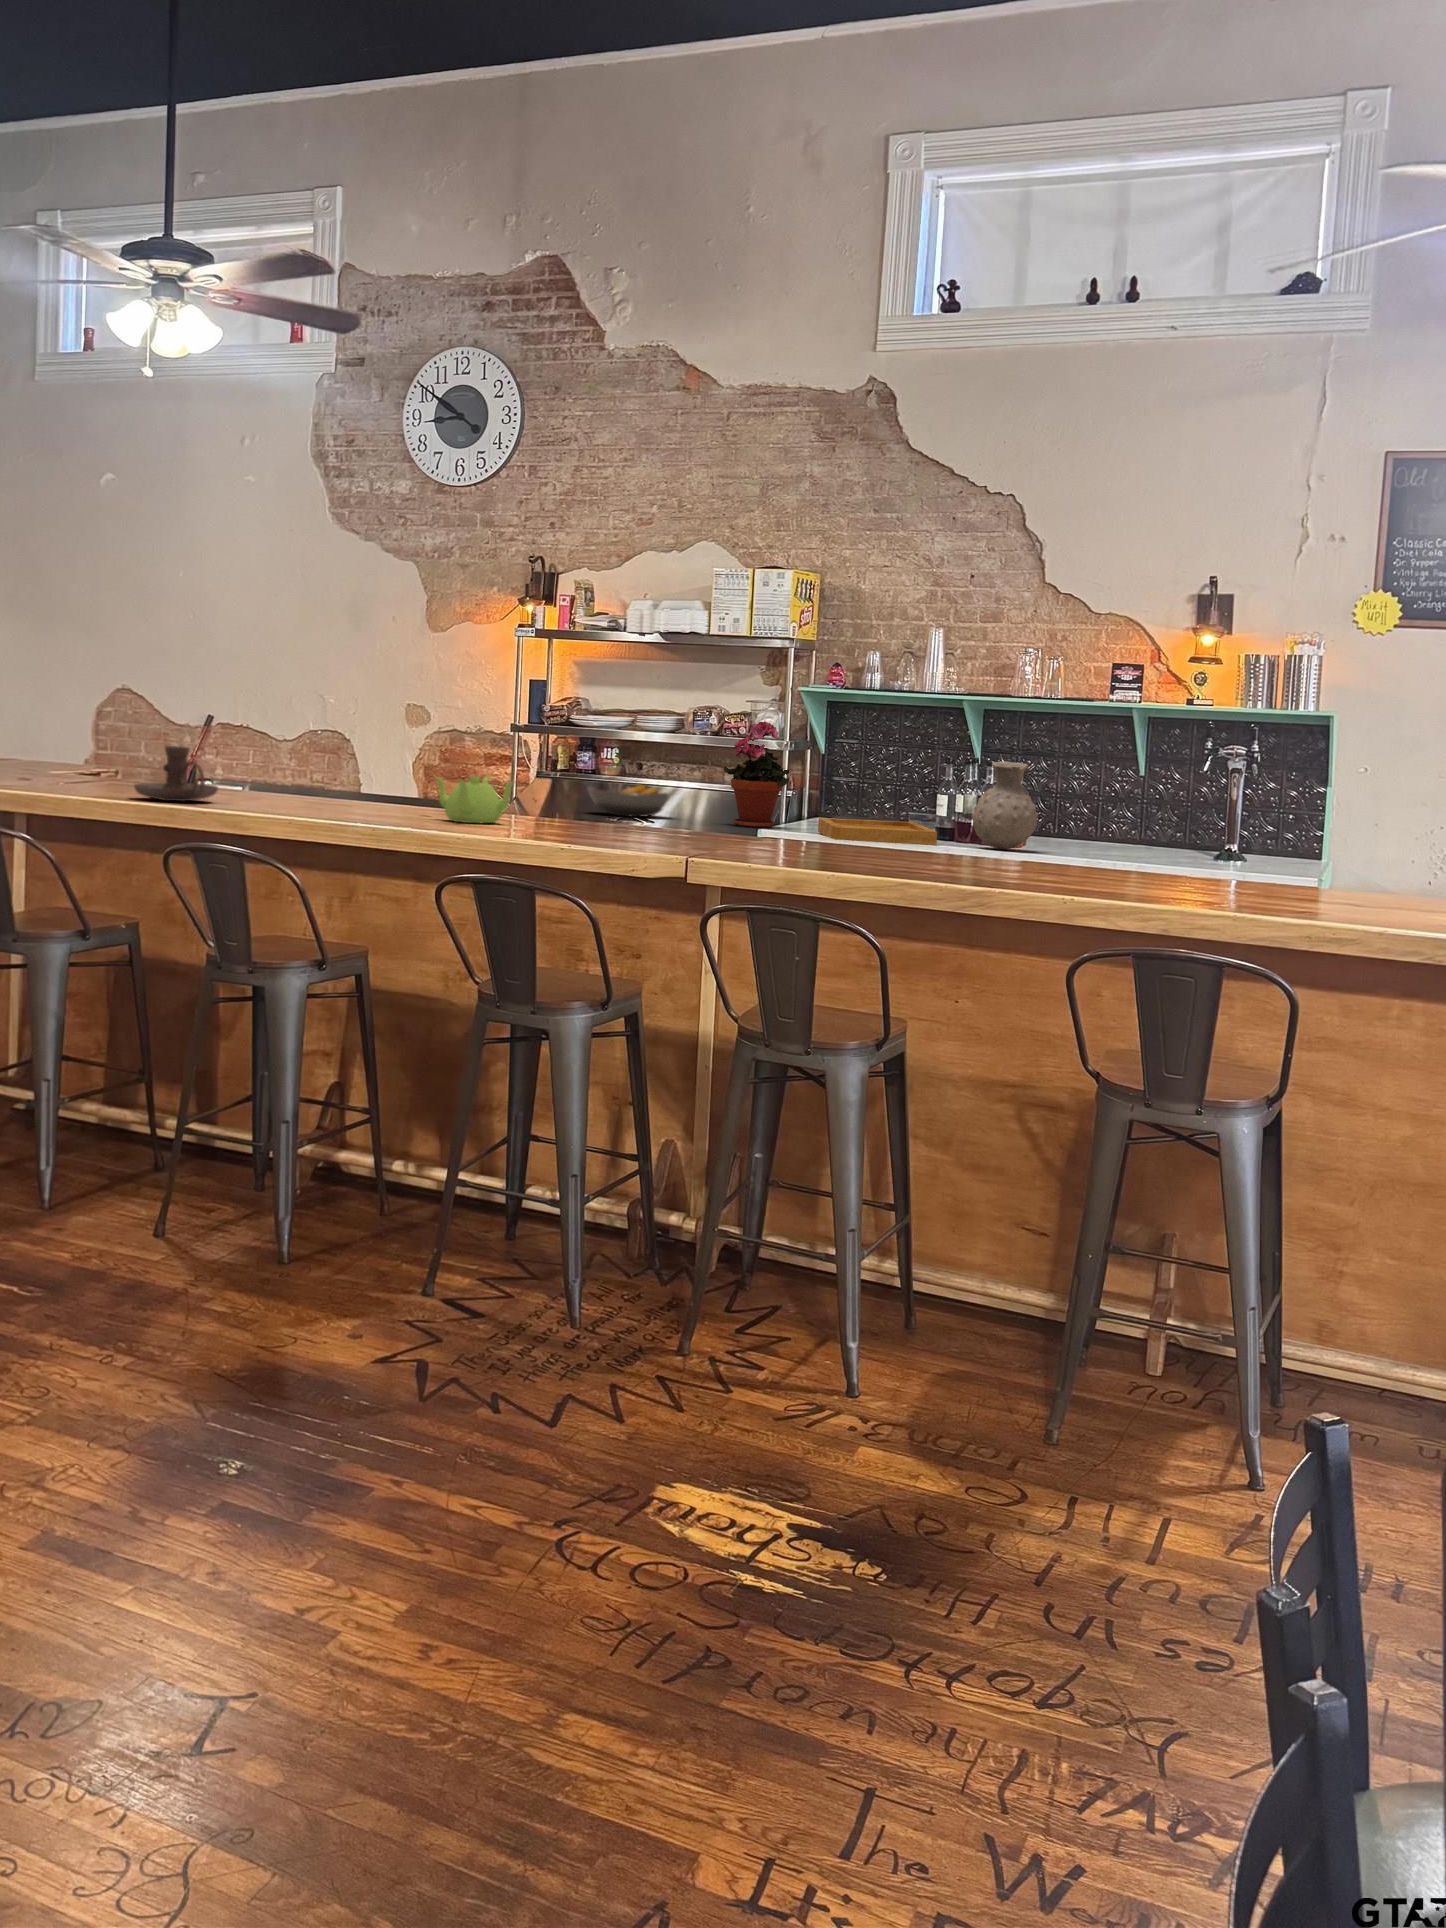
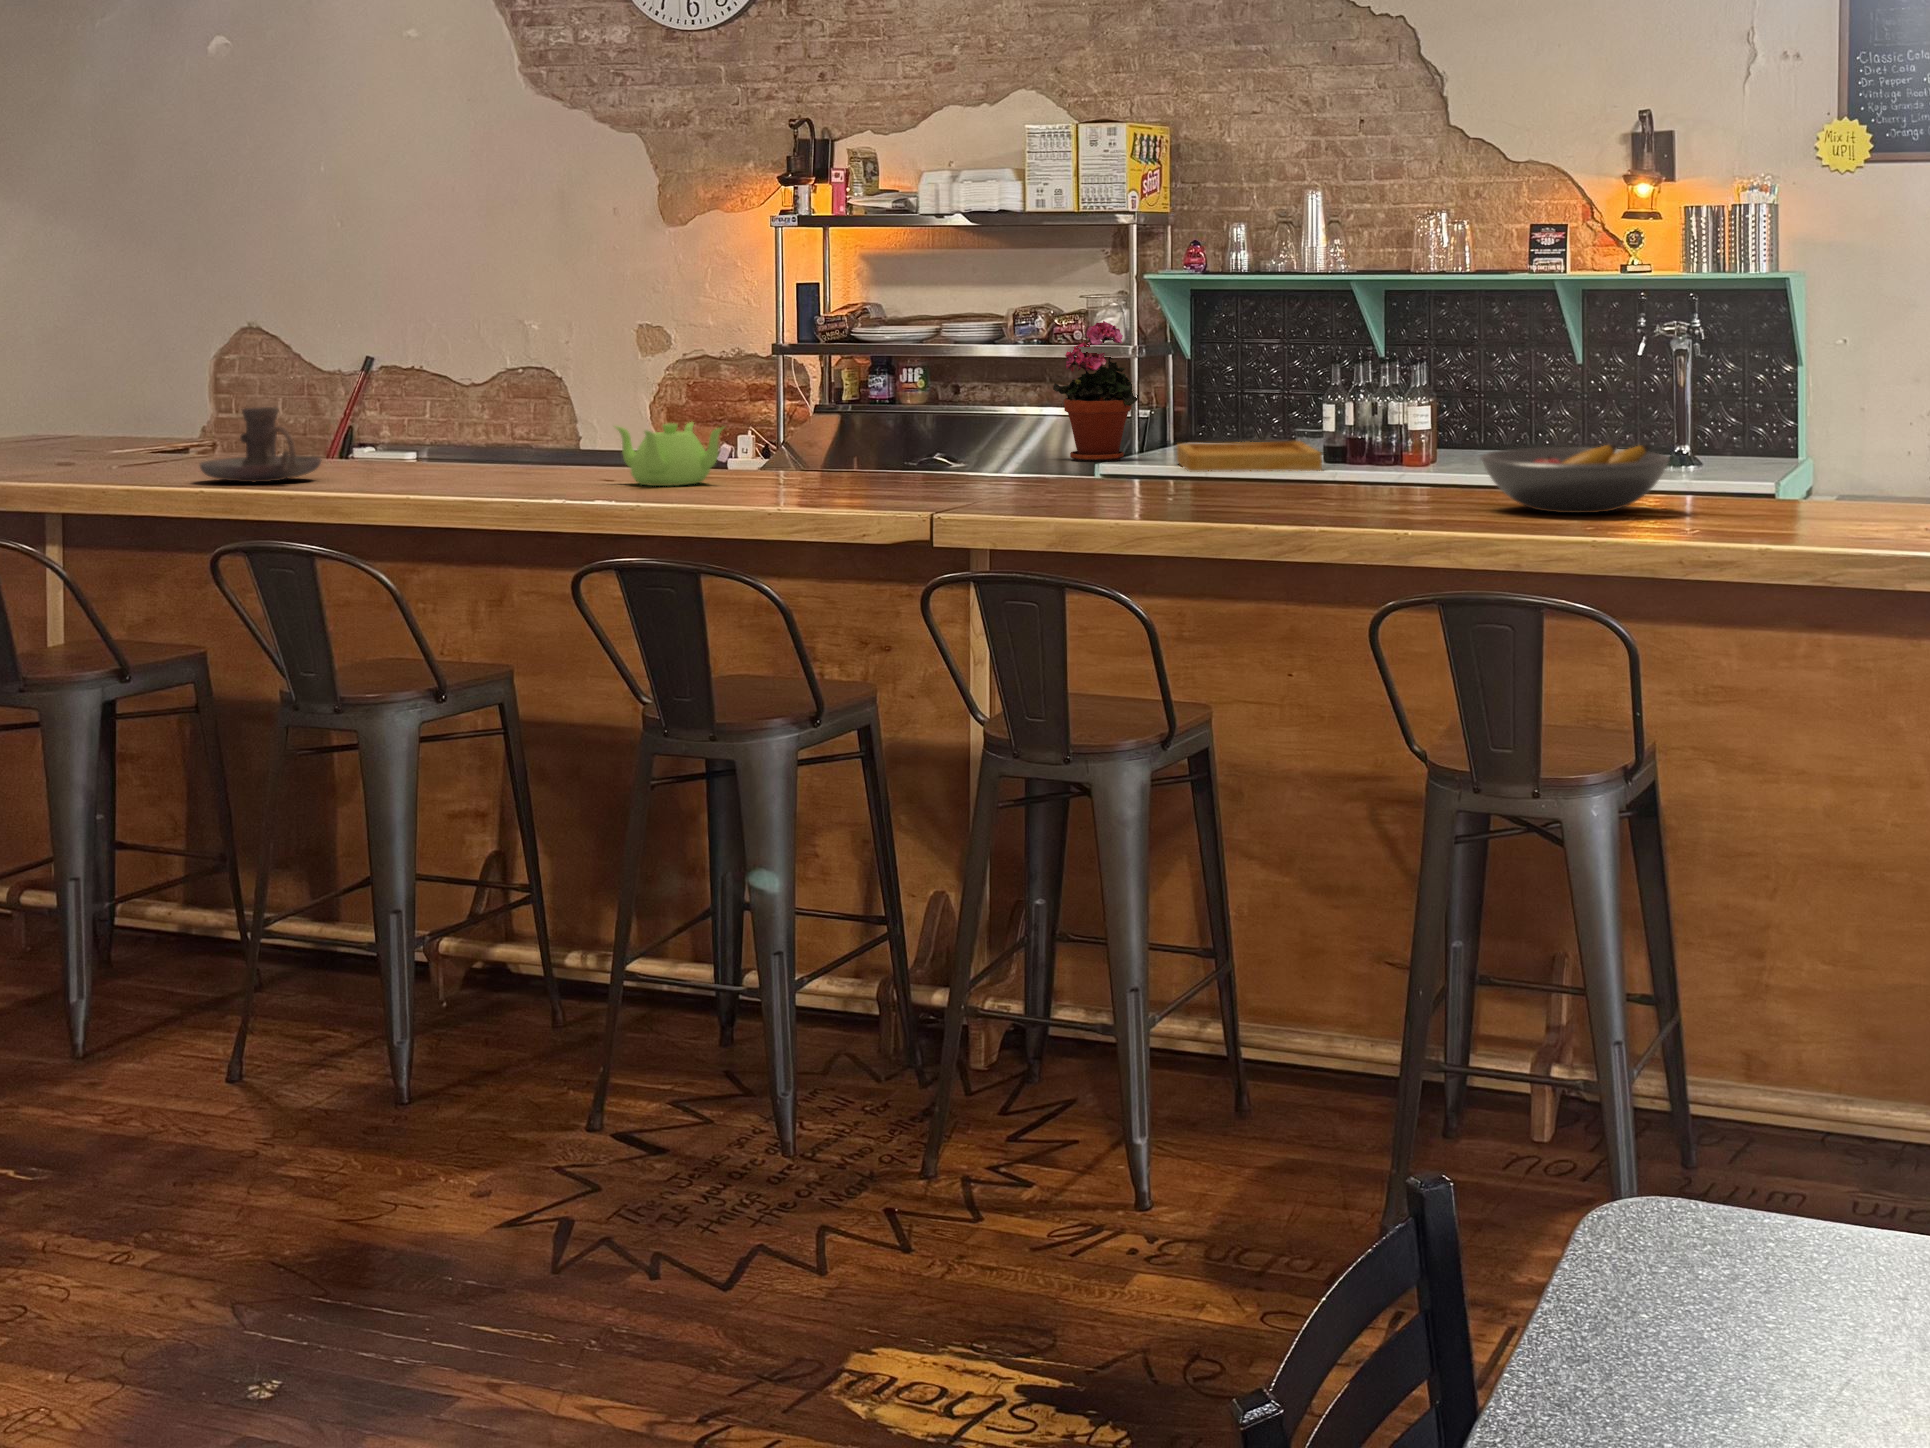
vase: present [972,761,1038,849] -> none [1366,357,1447,470]
fruit bowl: present [588,785,669,817] -> present [1481,444,1669,513]

